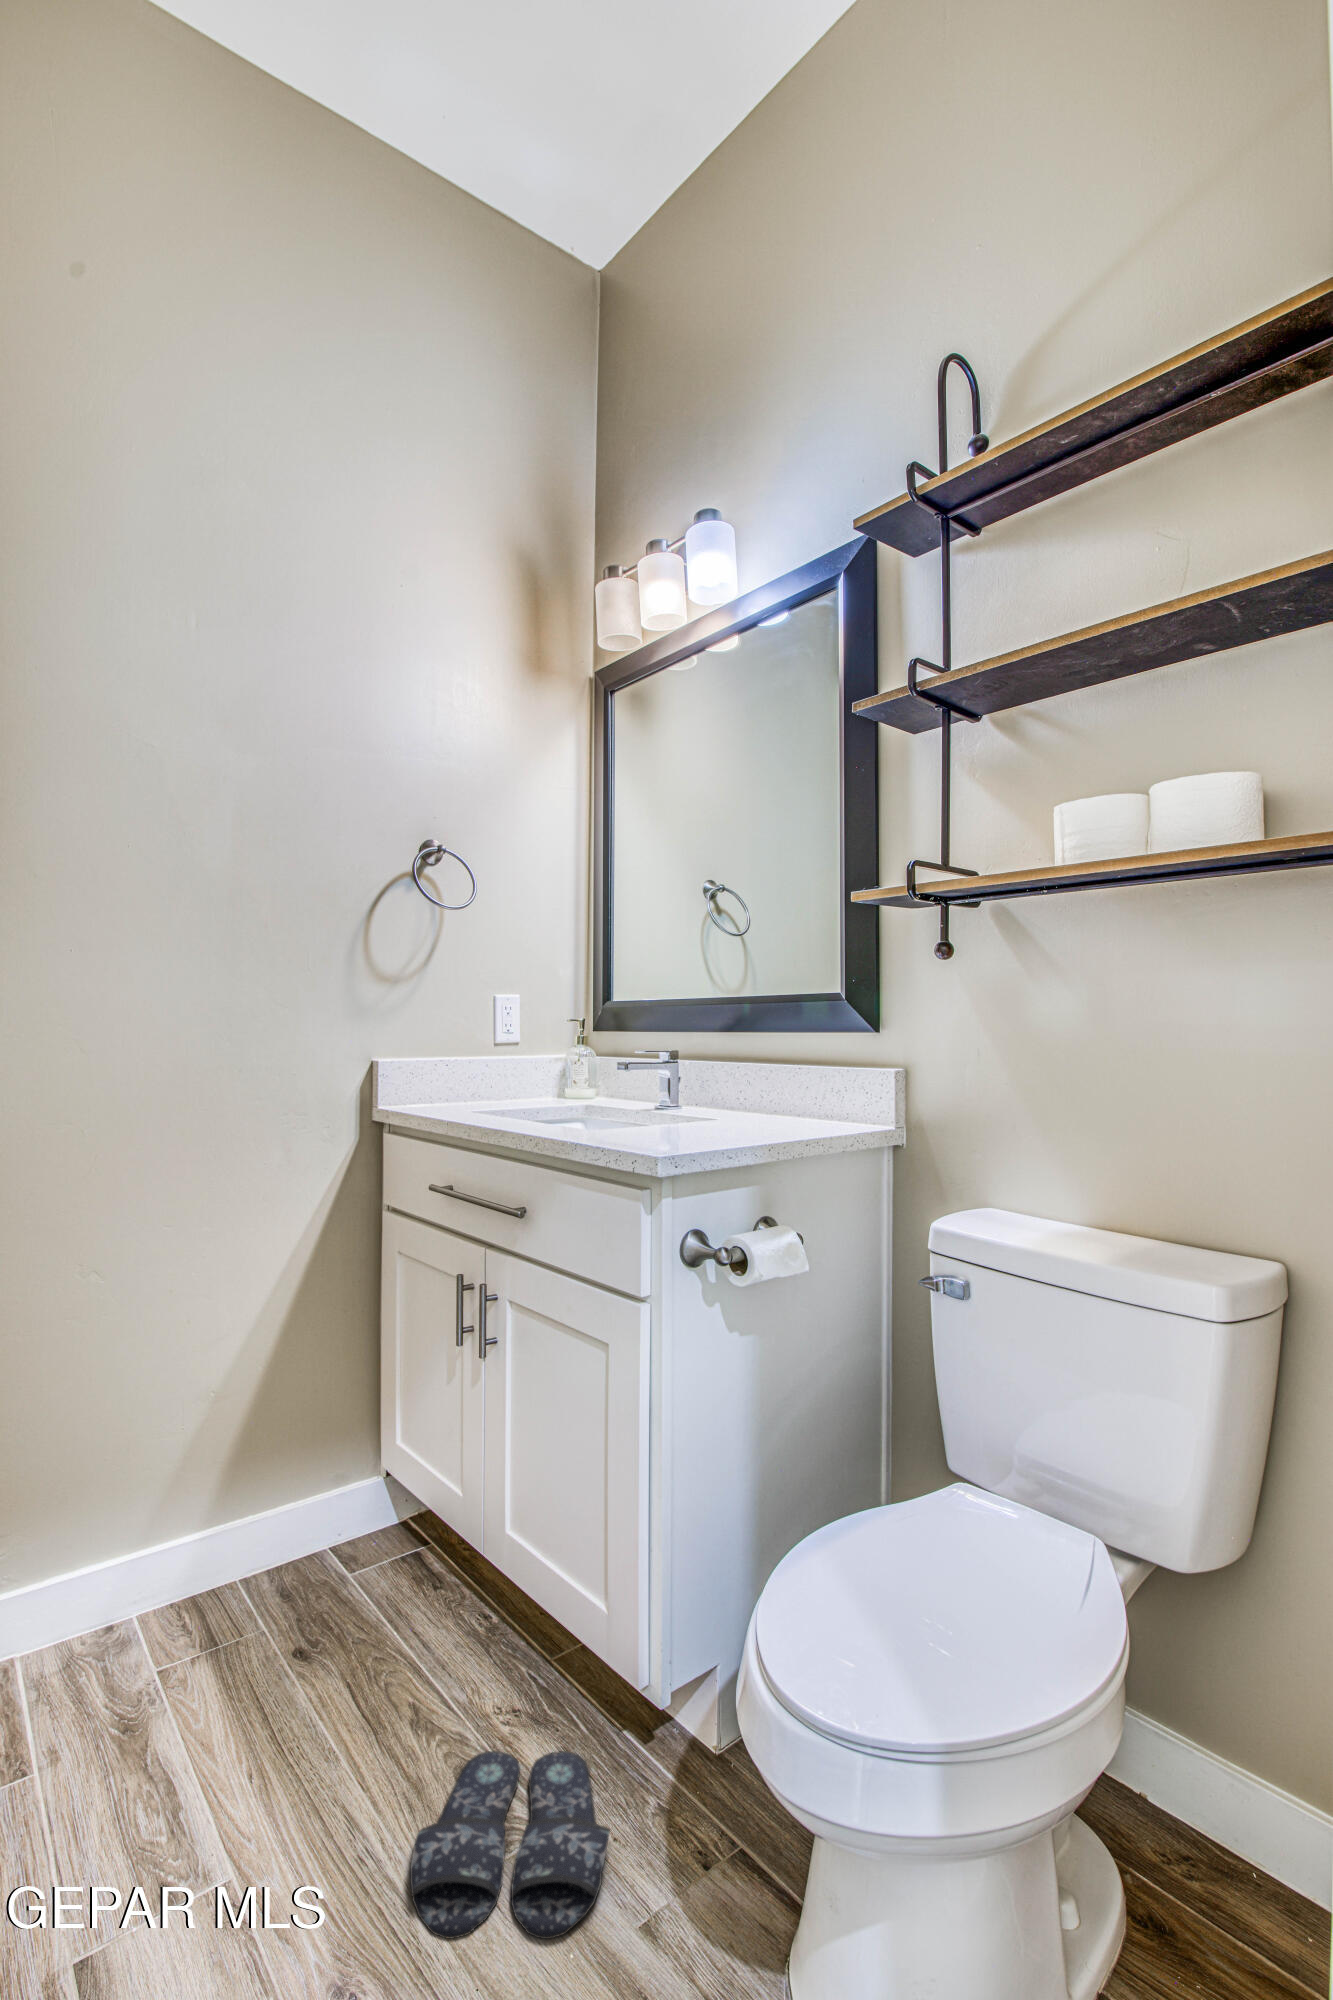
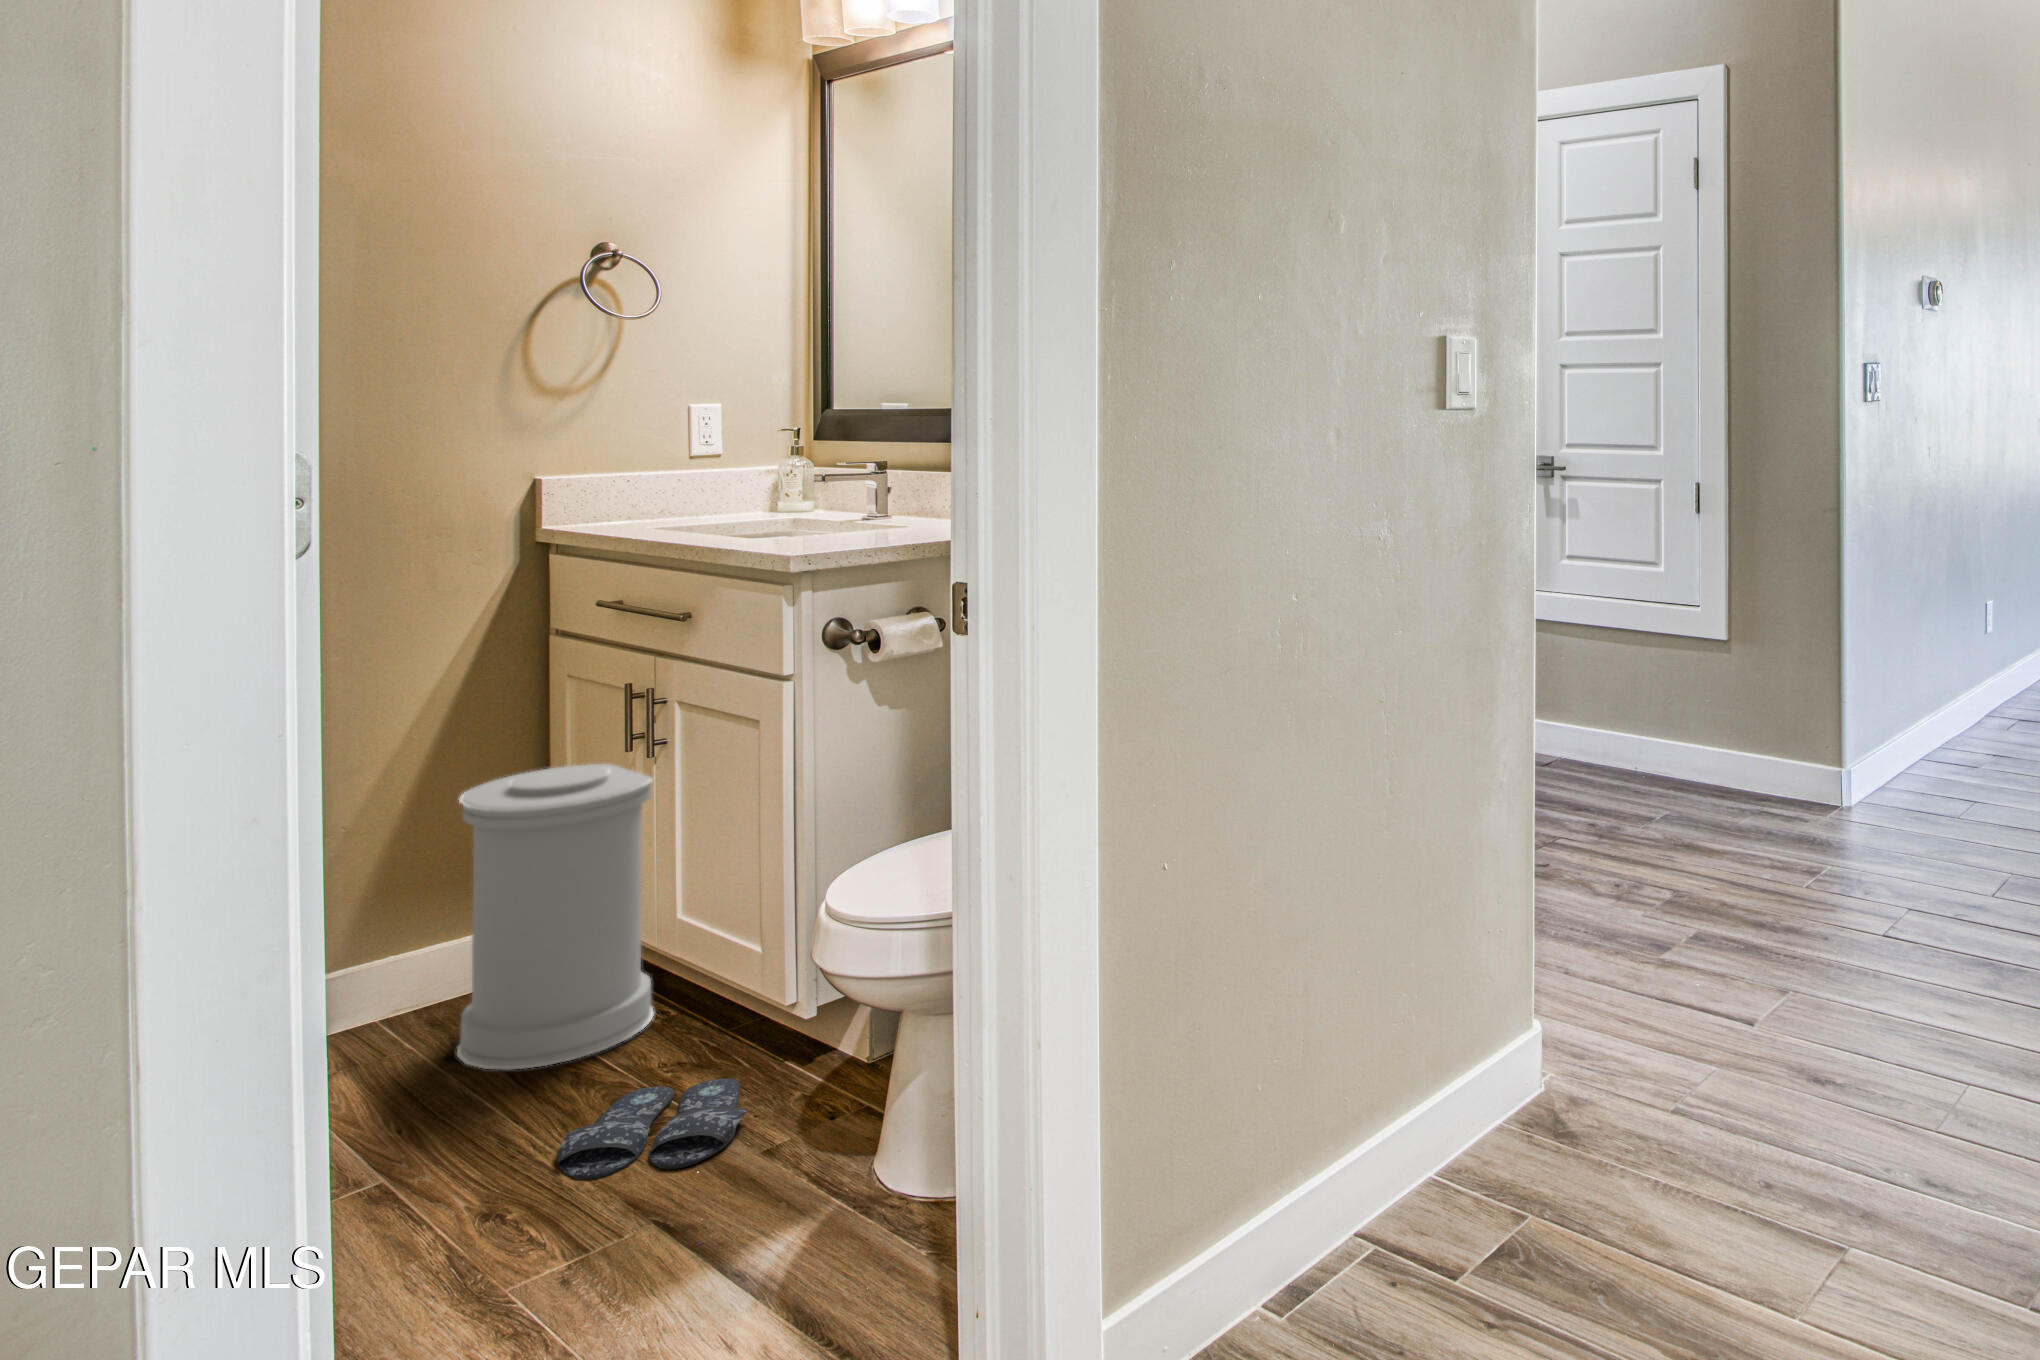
trash can: none [302,1347,484,1688] -> present [457,764,653,1070]

